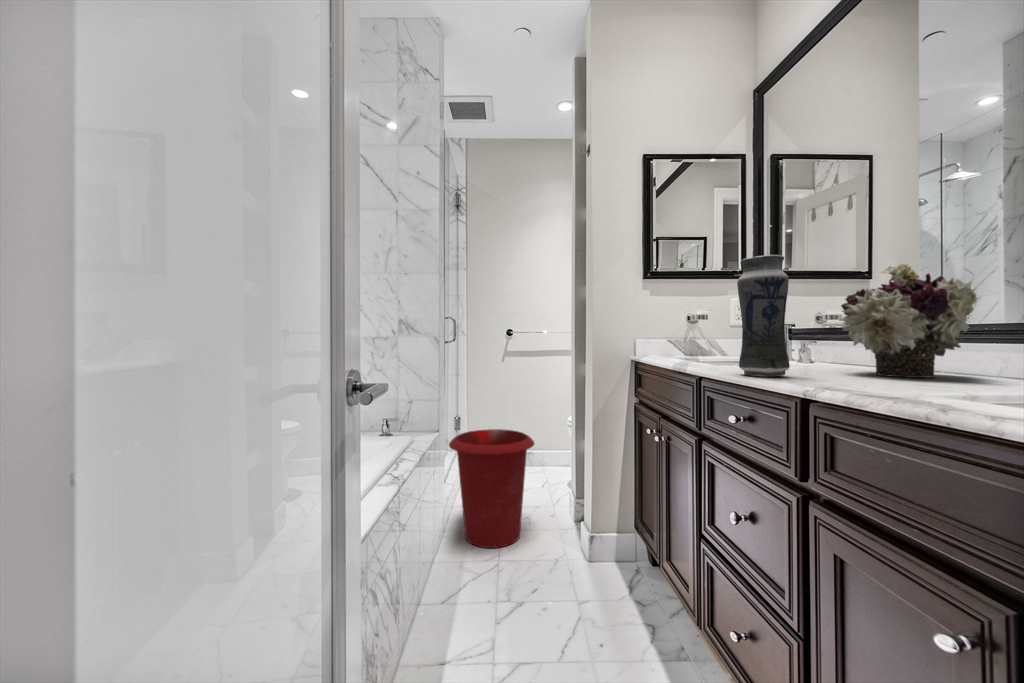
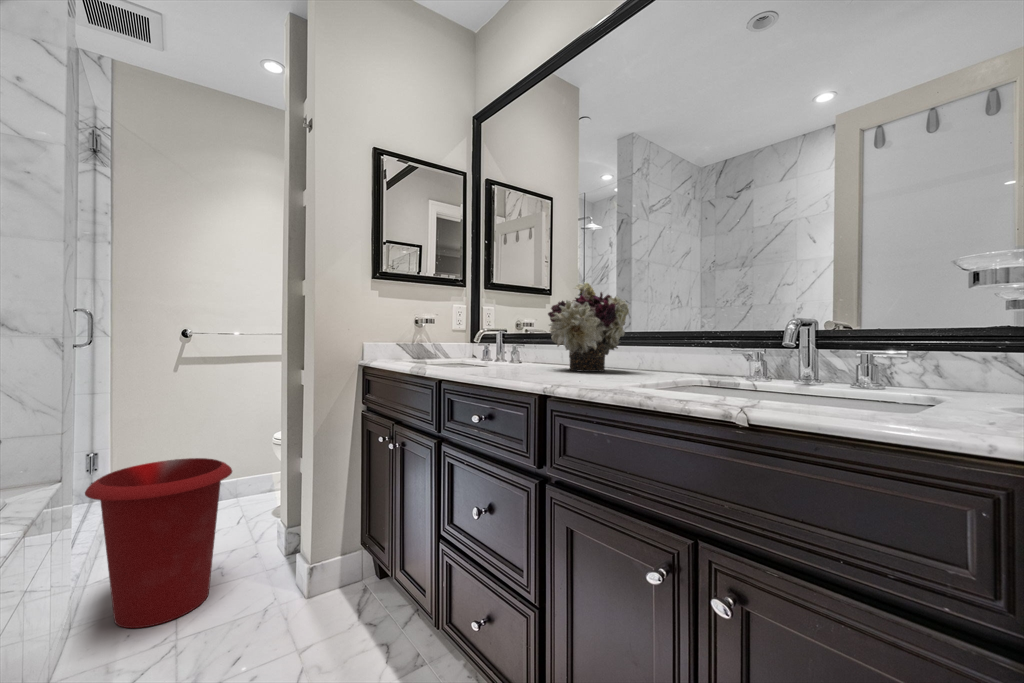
vase: present [737,255,790,377] -> none [478,262,520,375]

